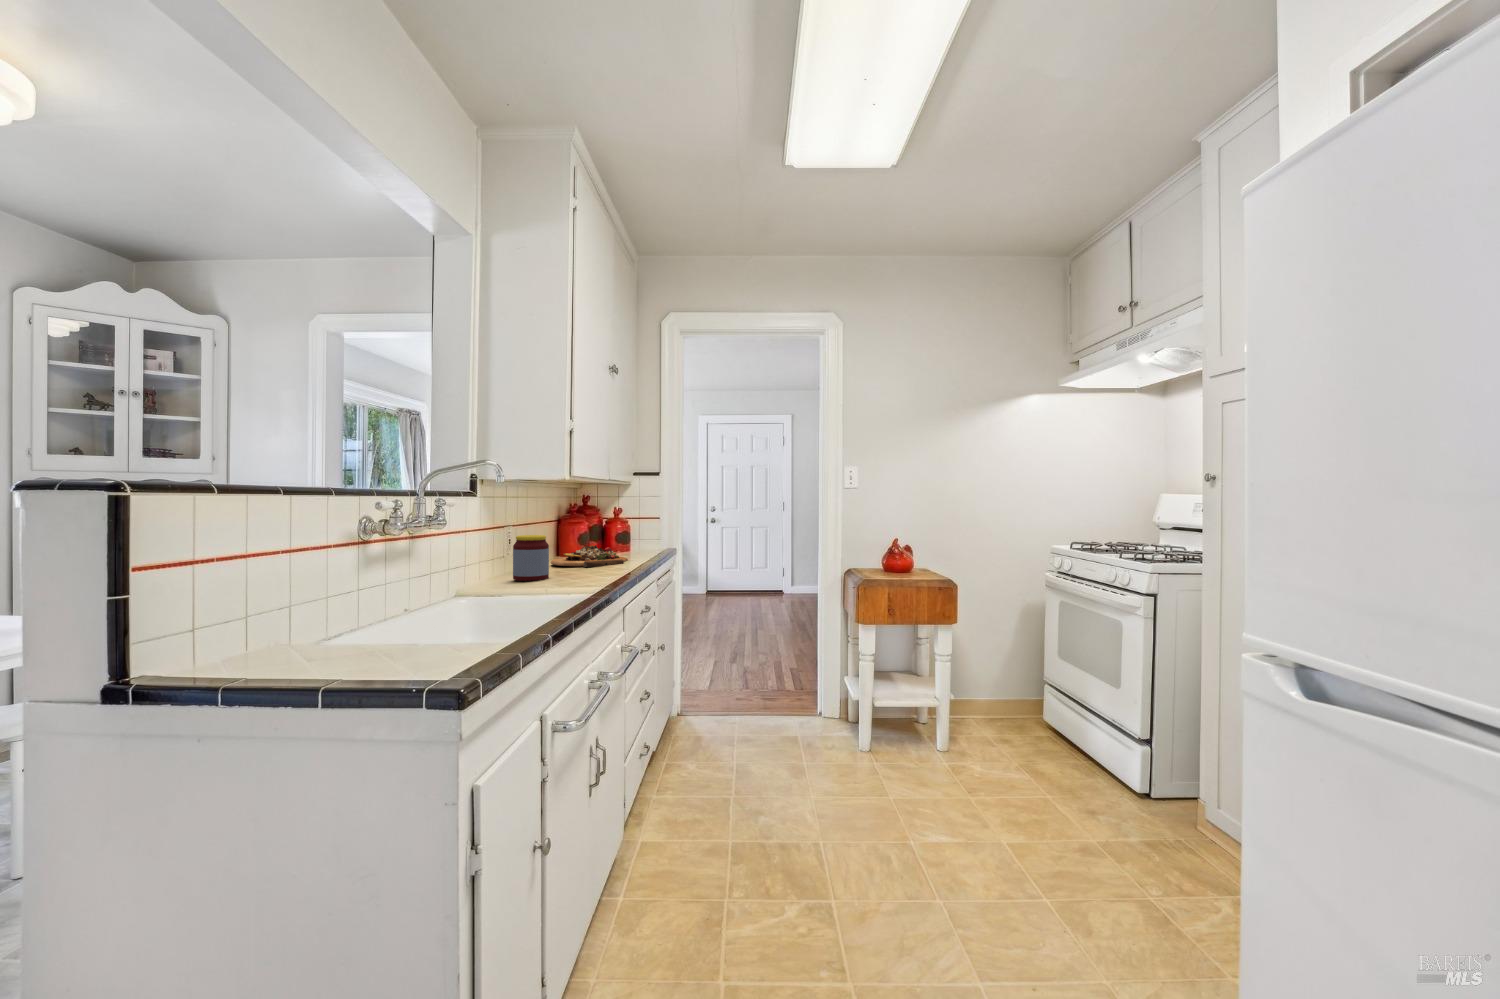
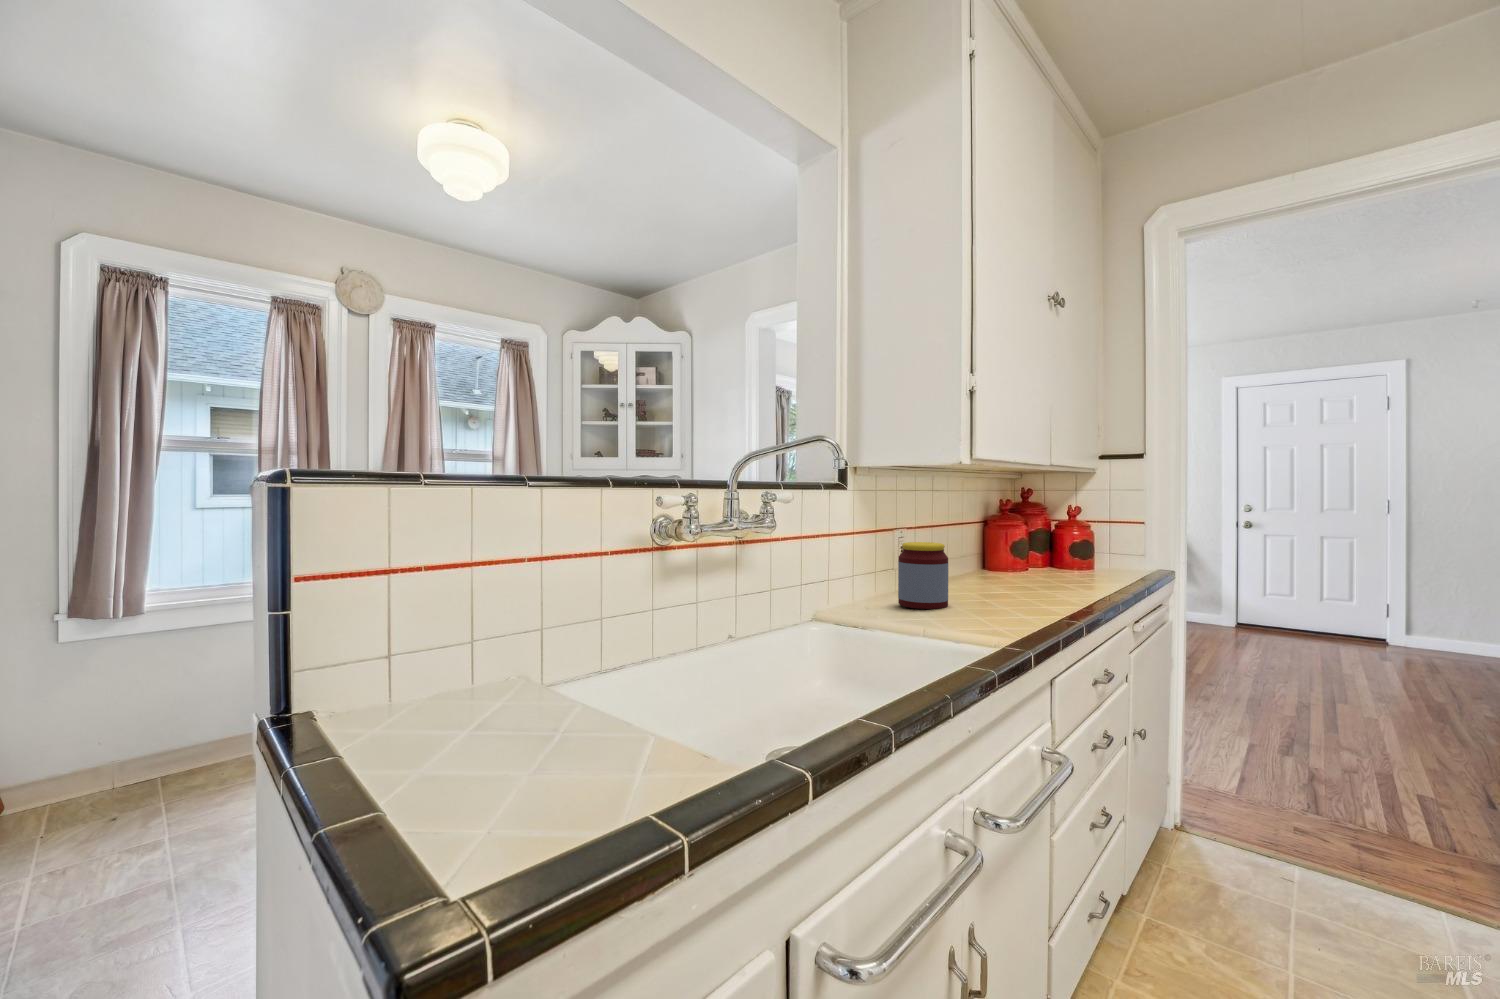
cutting board: present [551,545,628,567] -> none [965,559,1087,595]

